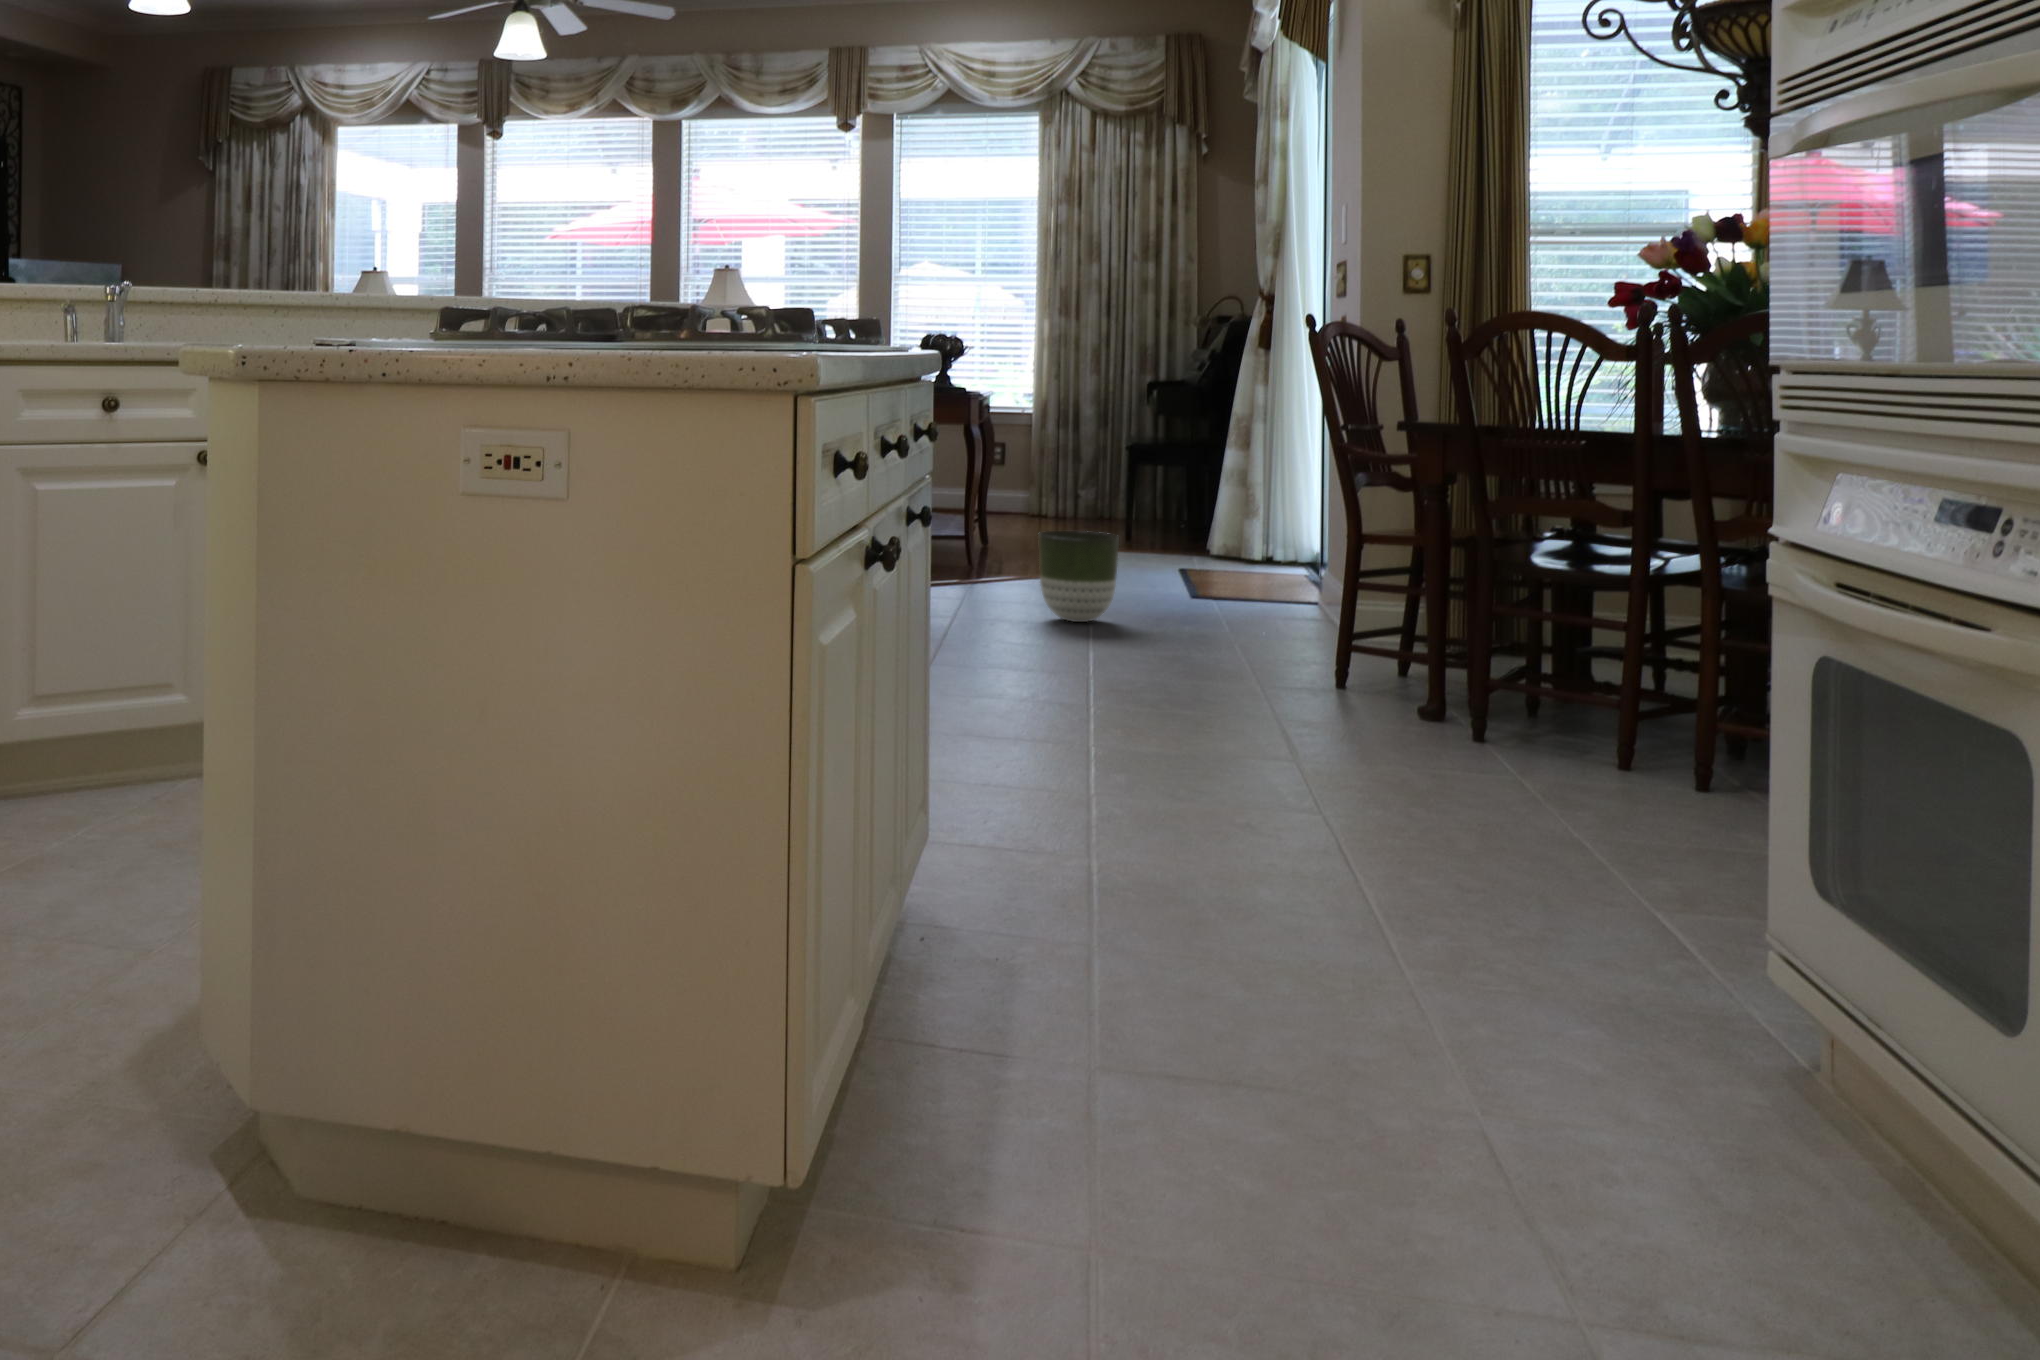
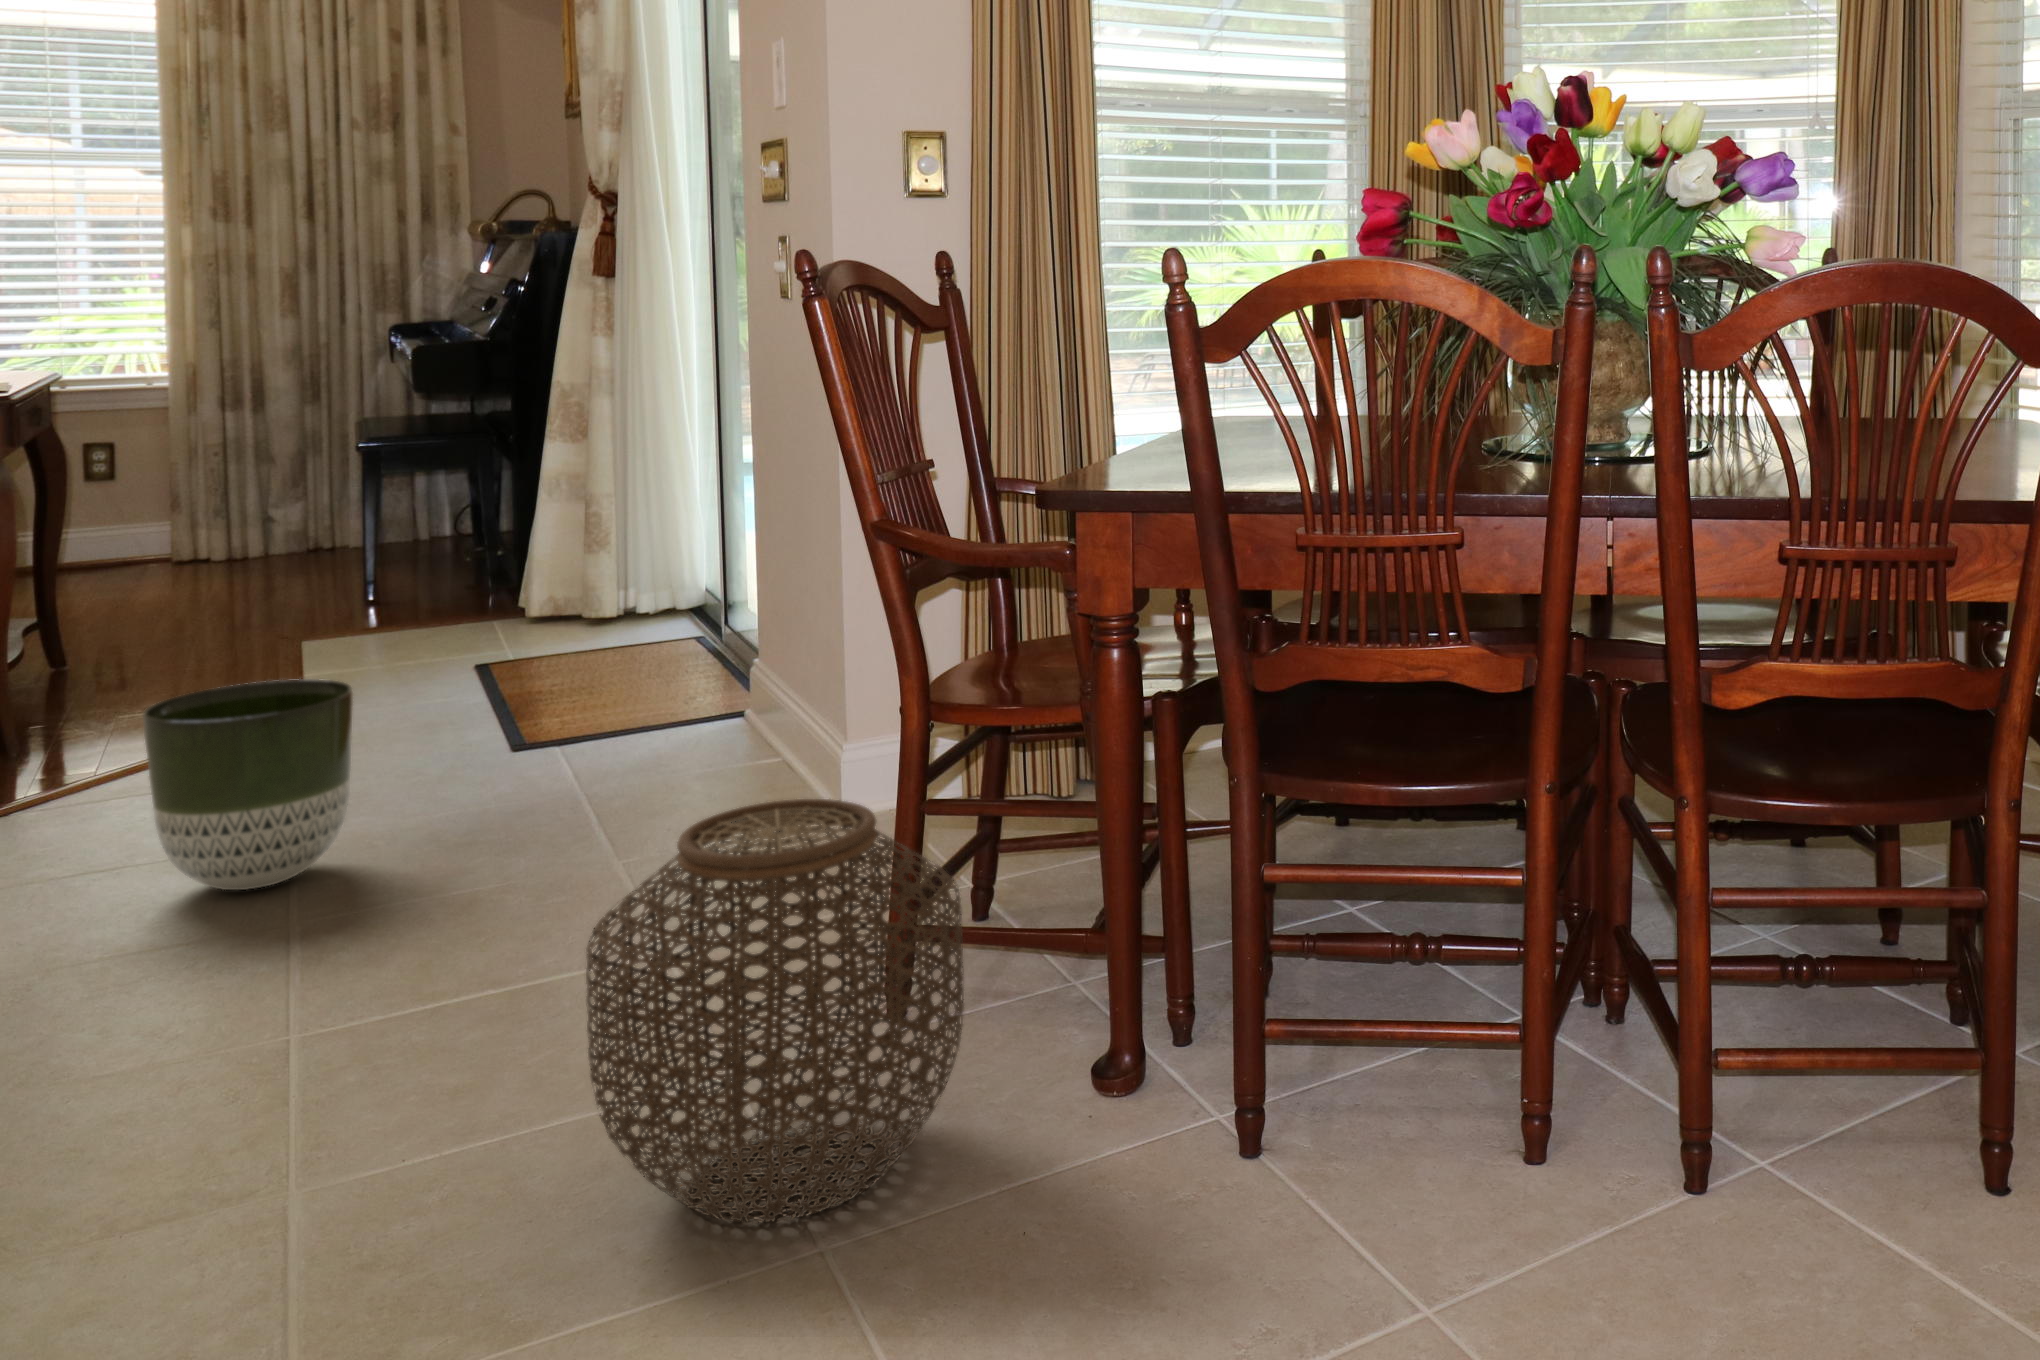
woven basket: none [1195,564,1352,729] -> present [586,799,964,1222]

